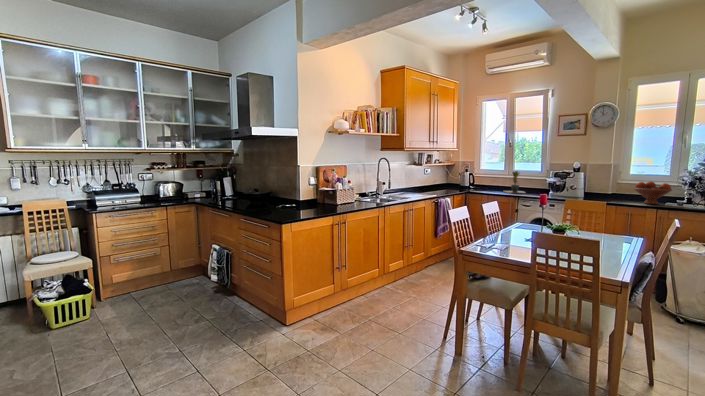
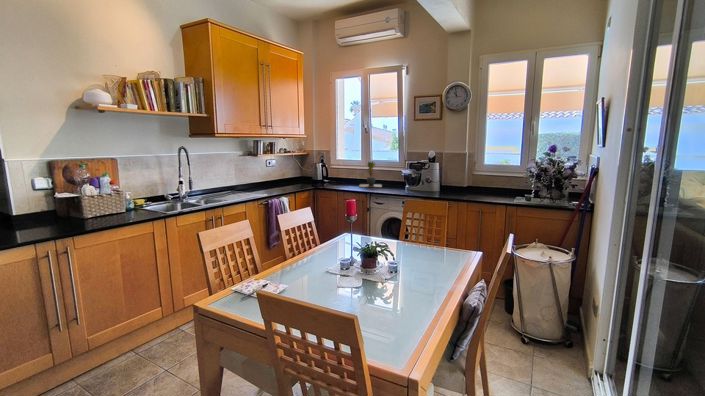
fruit bowl: present [634,181,672,204] -> none [483,174,520,200]

